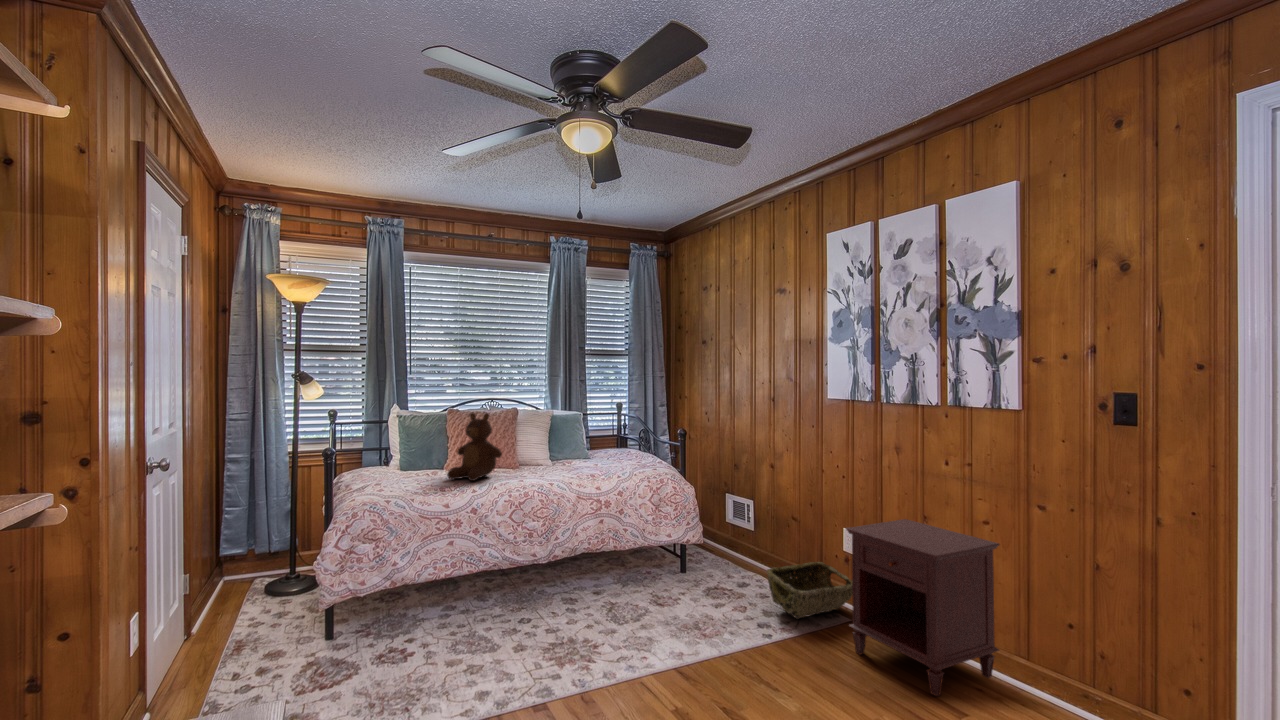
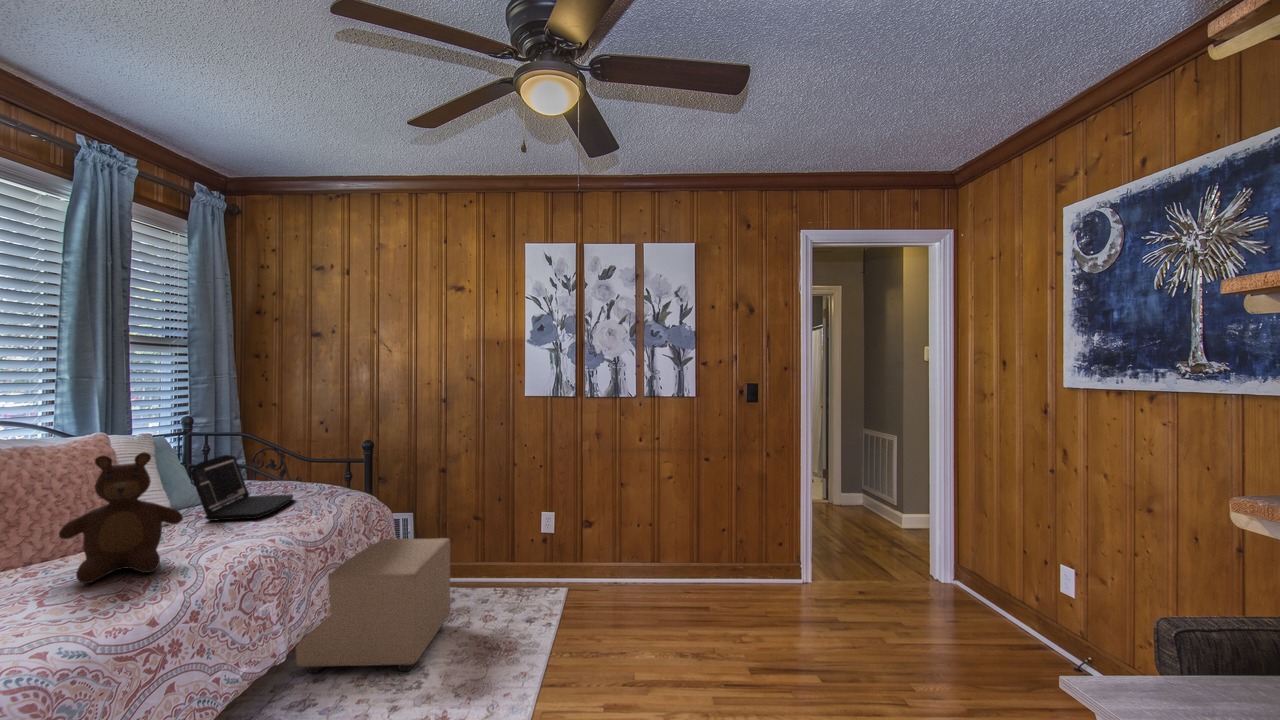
laptop: none [551,425,621,470] -> present [190,455,293,521]
ottoman: none [589,506,710,616] -> present [296,538,450,673]
nightstand: present [846,519,1000,696] -> none [601,489,689,606]
woven basket: present [767,562,853,618] -> none [503,548,564,602]

